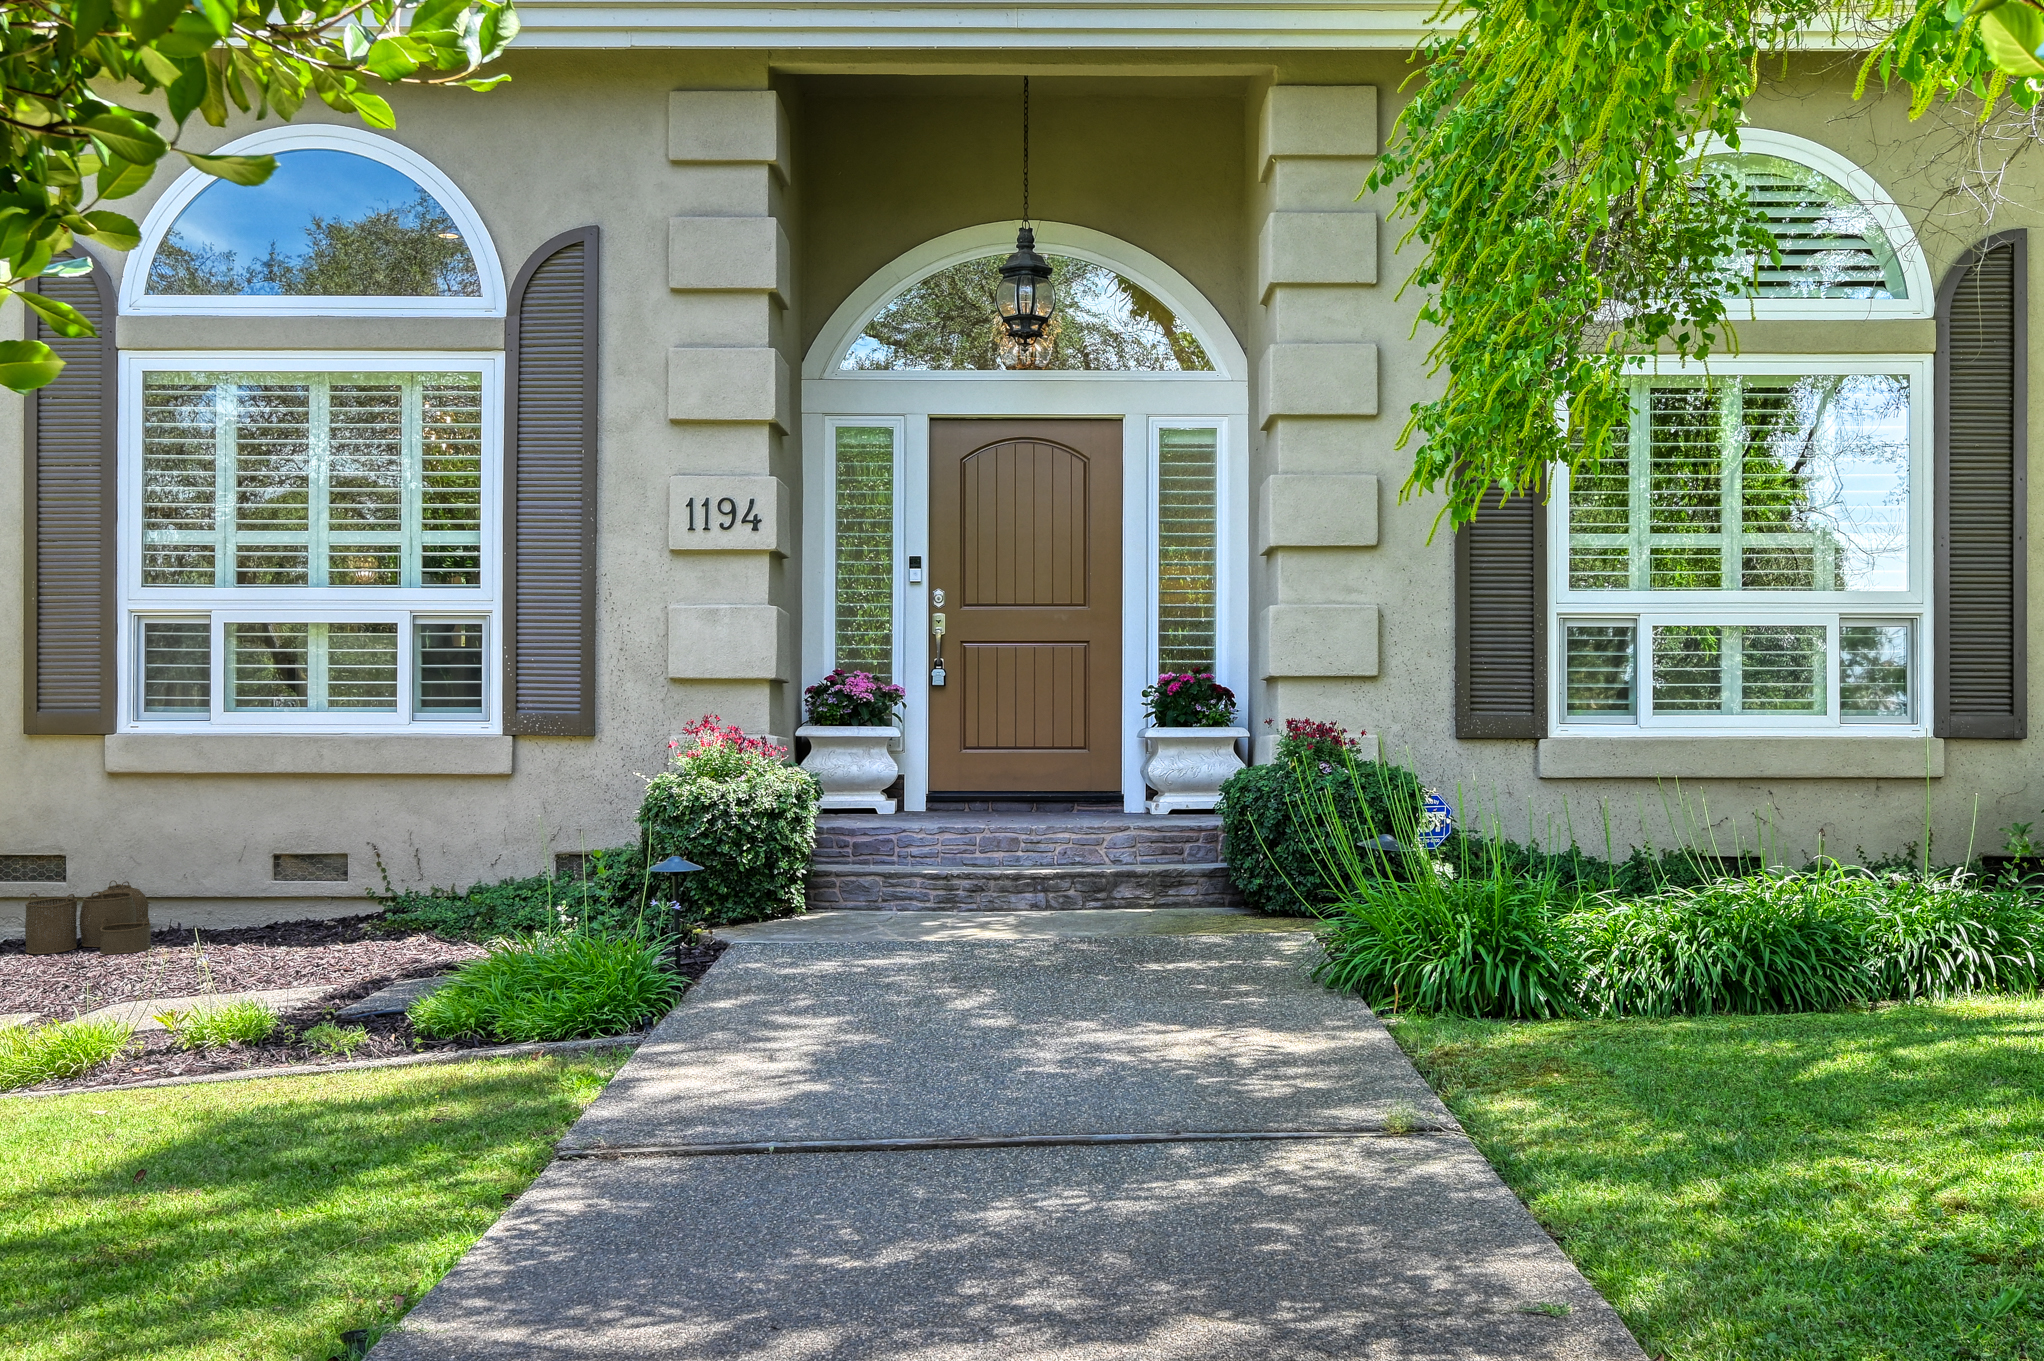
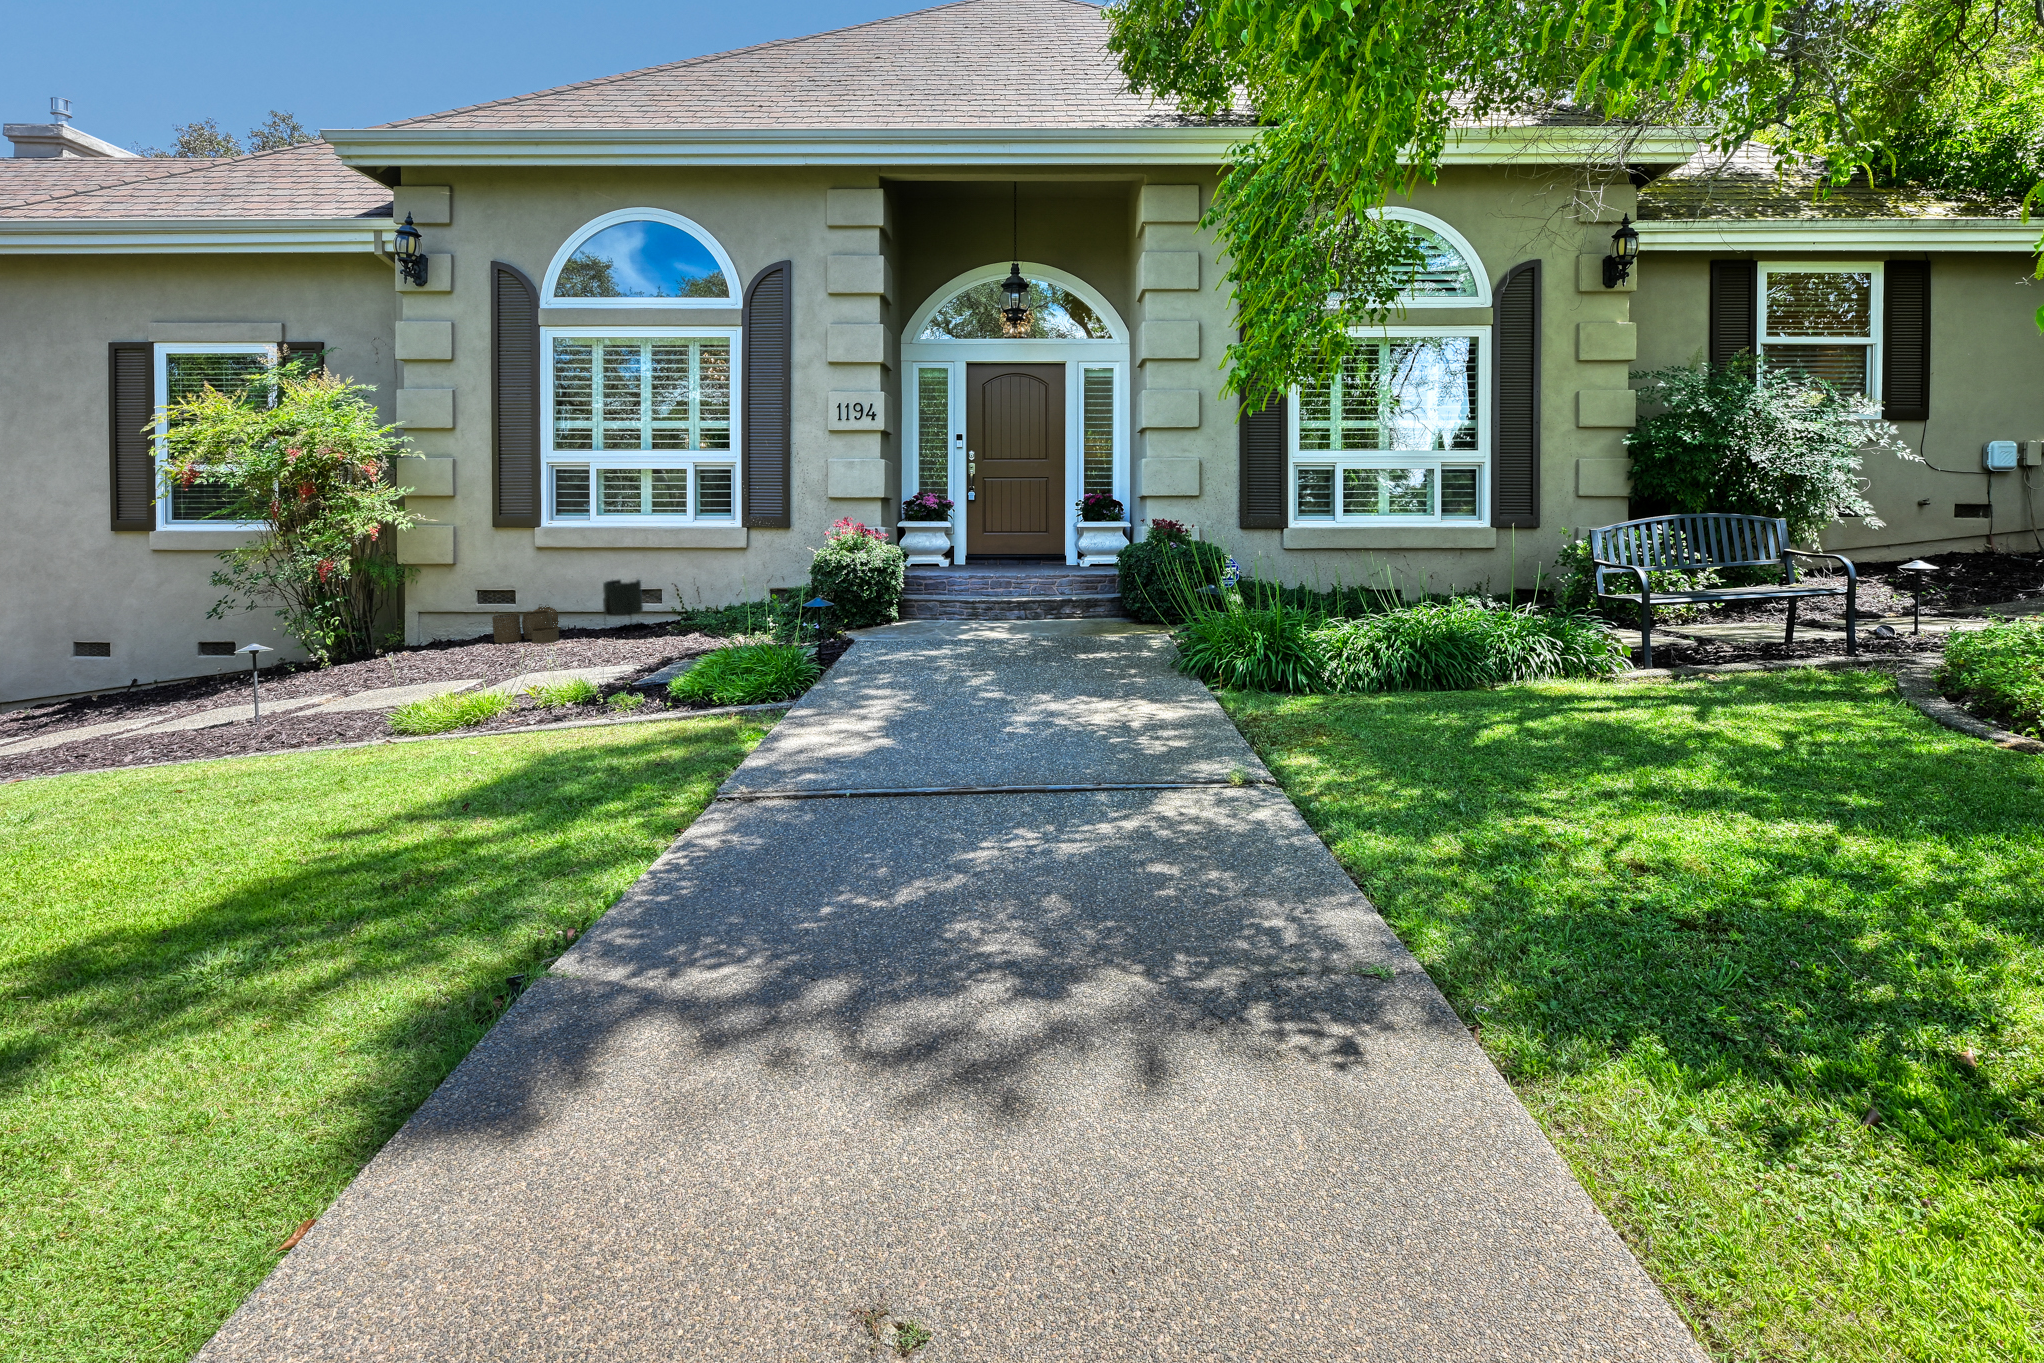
planter: none [236,831,310,934] -> present [603,579,643,616]

